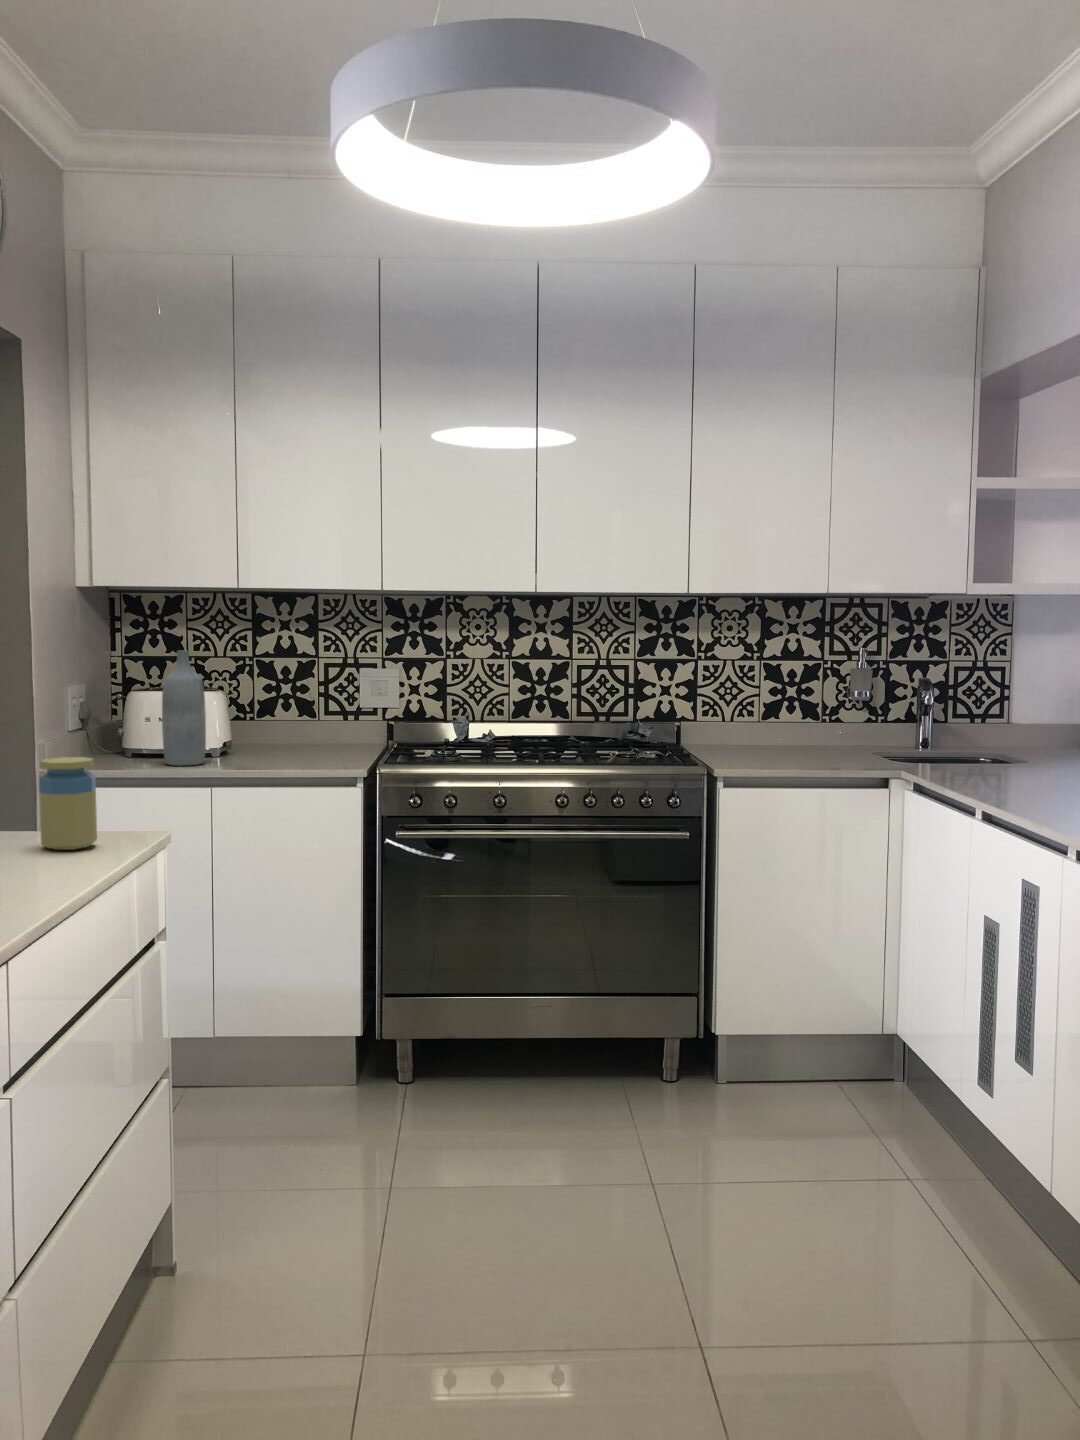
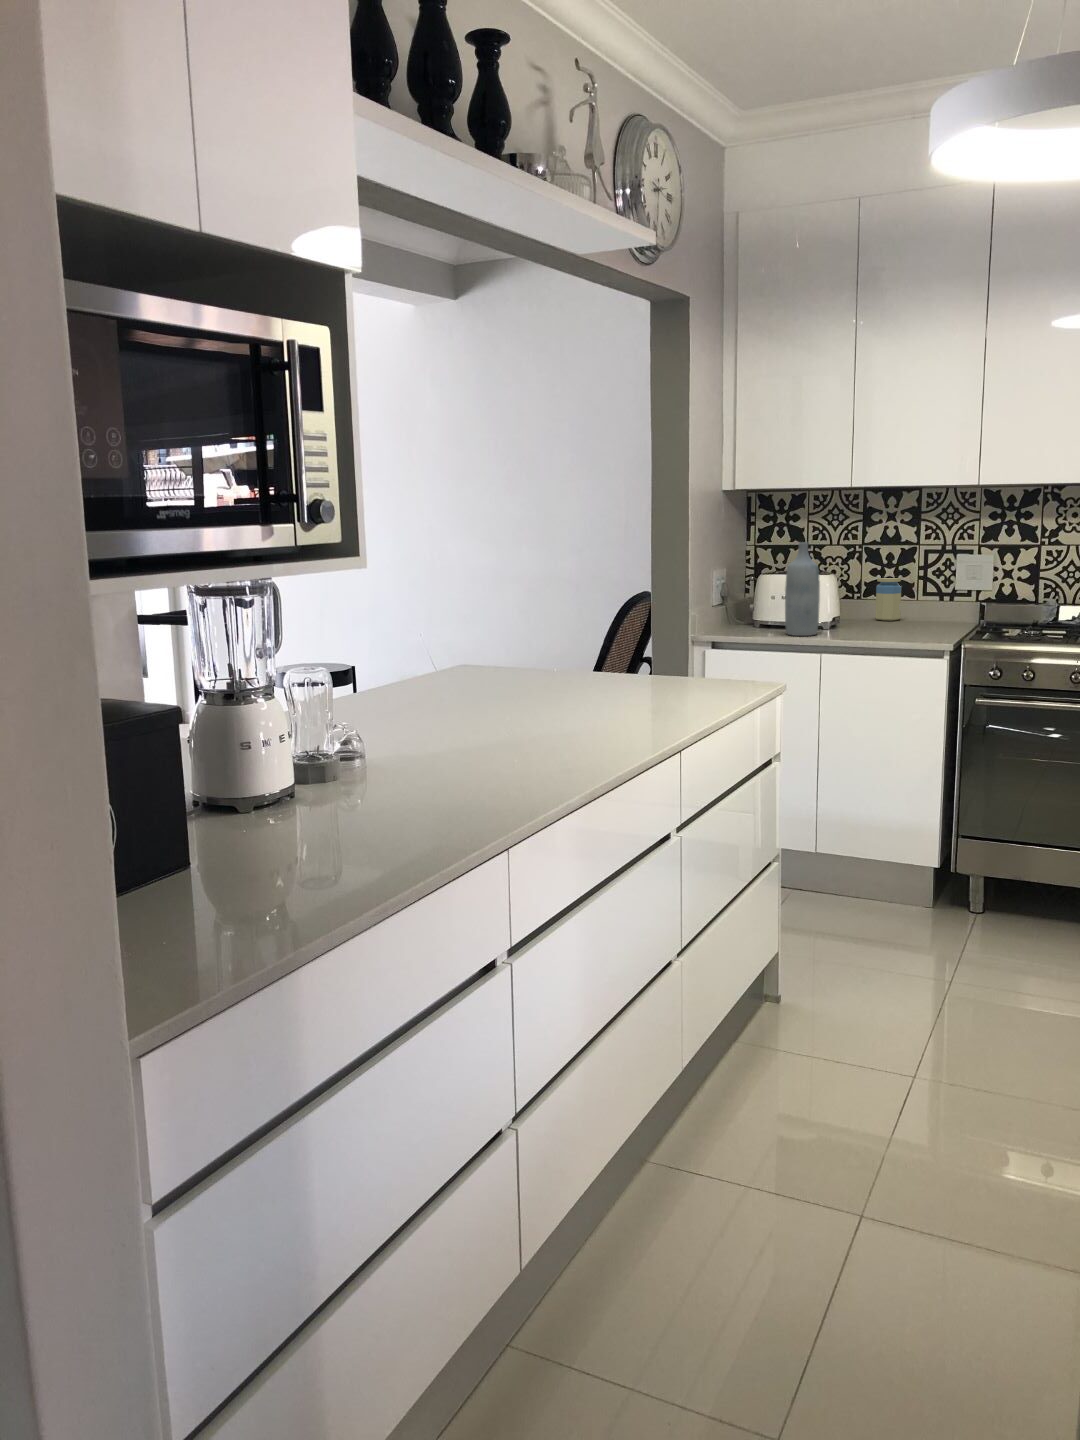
jar: present [39,757,97,850] -> present [876,578,901,621]

